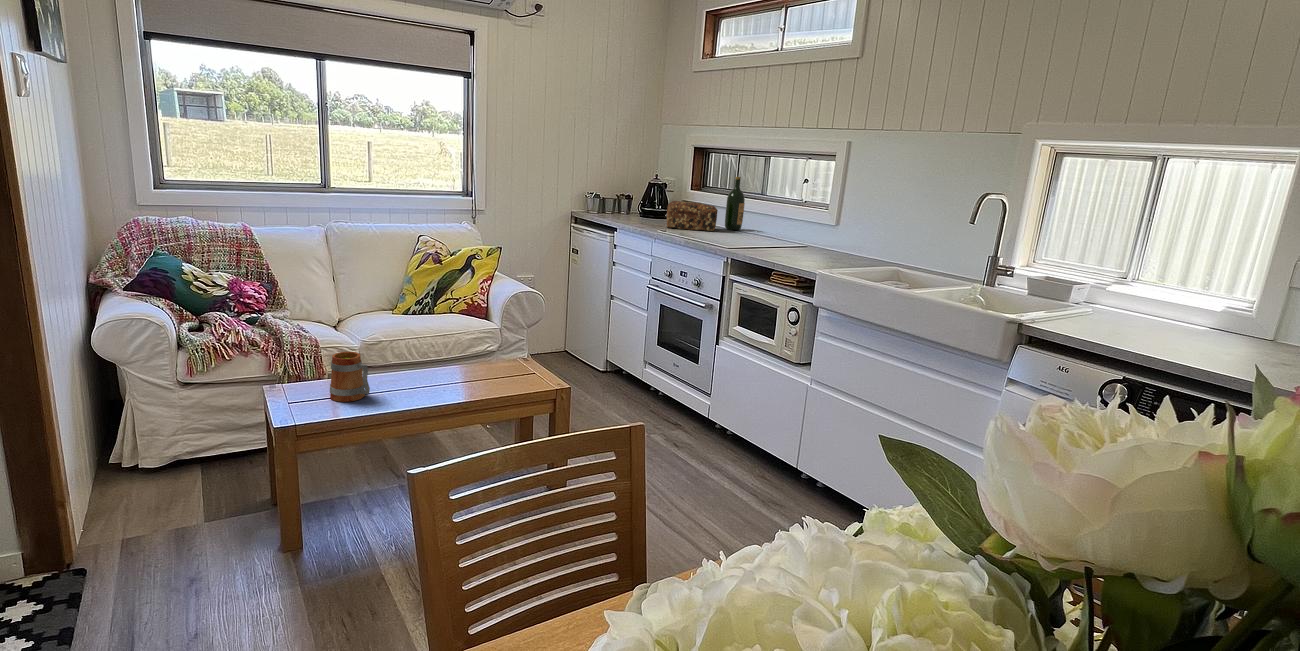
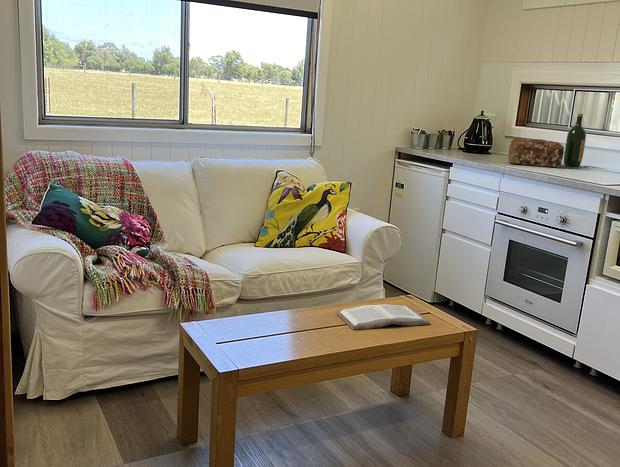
mug: present [330,352,370,402] -> none [251,292,294,344]
book: none [436,365,526,388] -> present [337,304,430,330]

